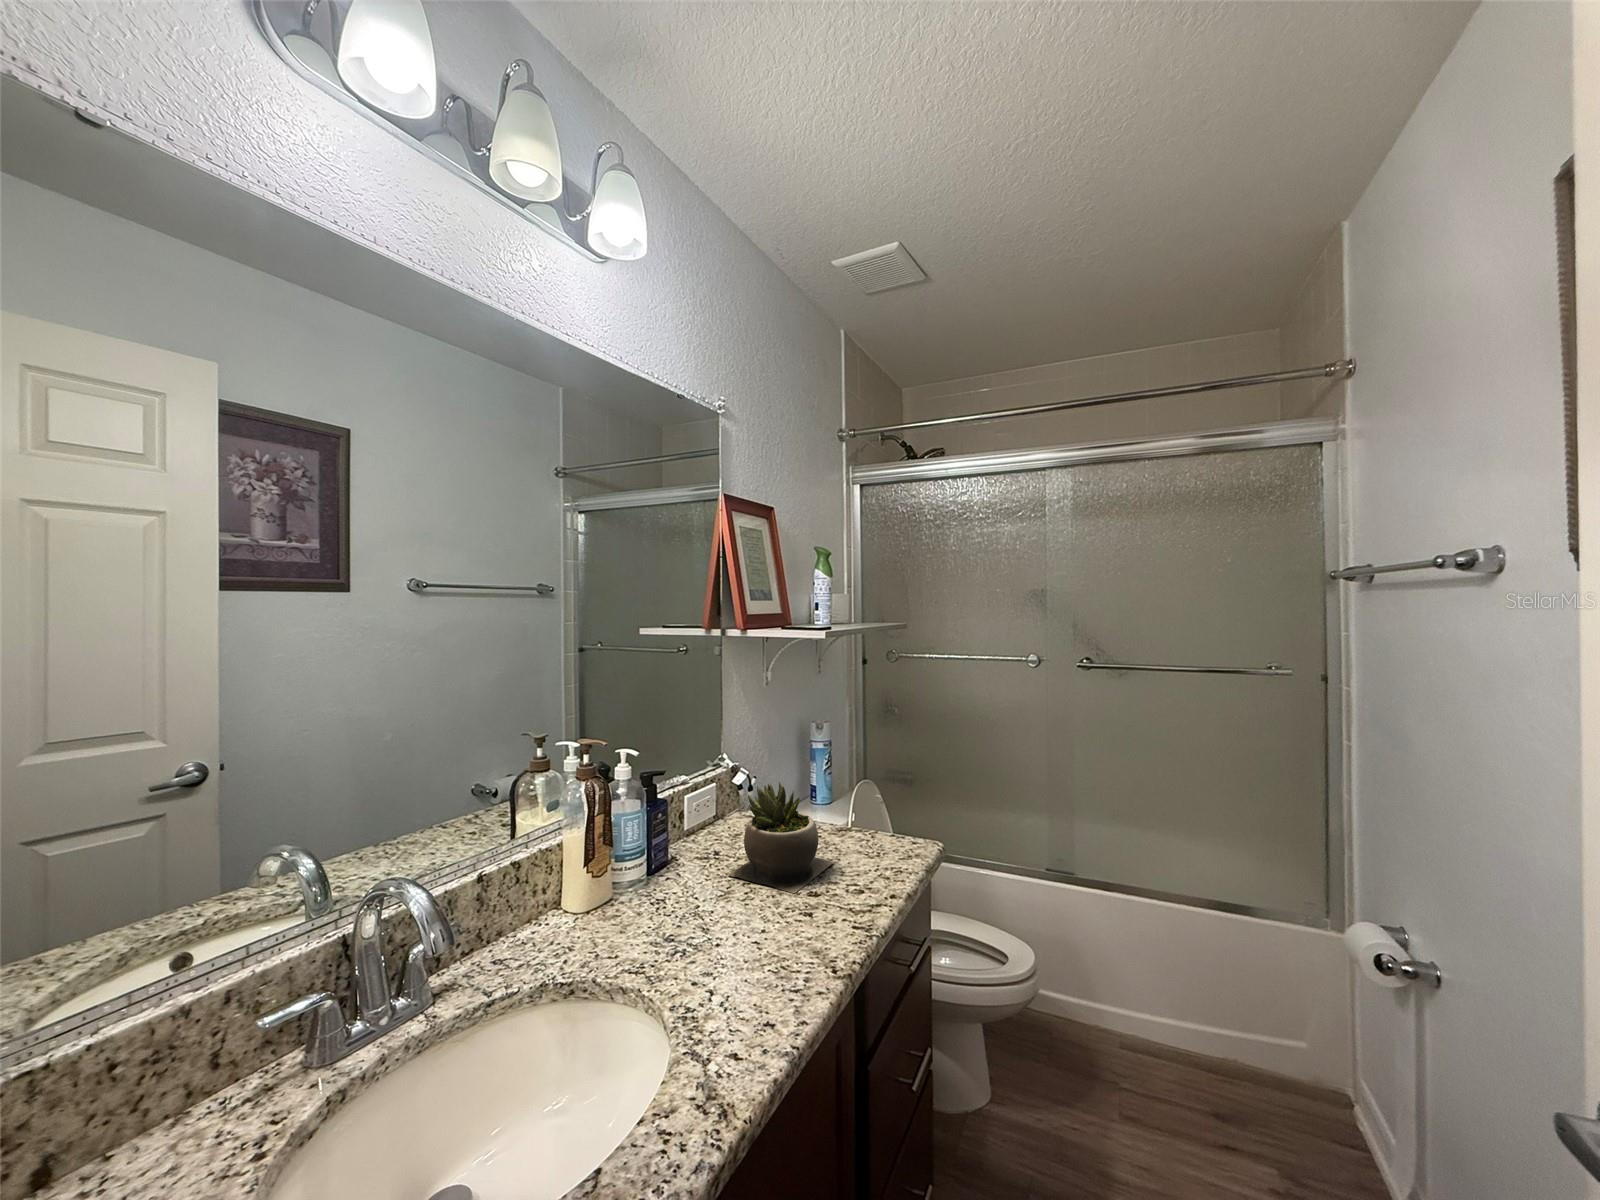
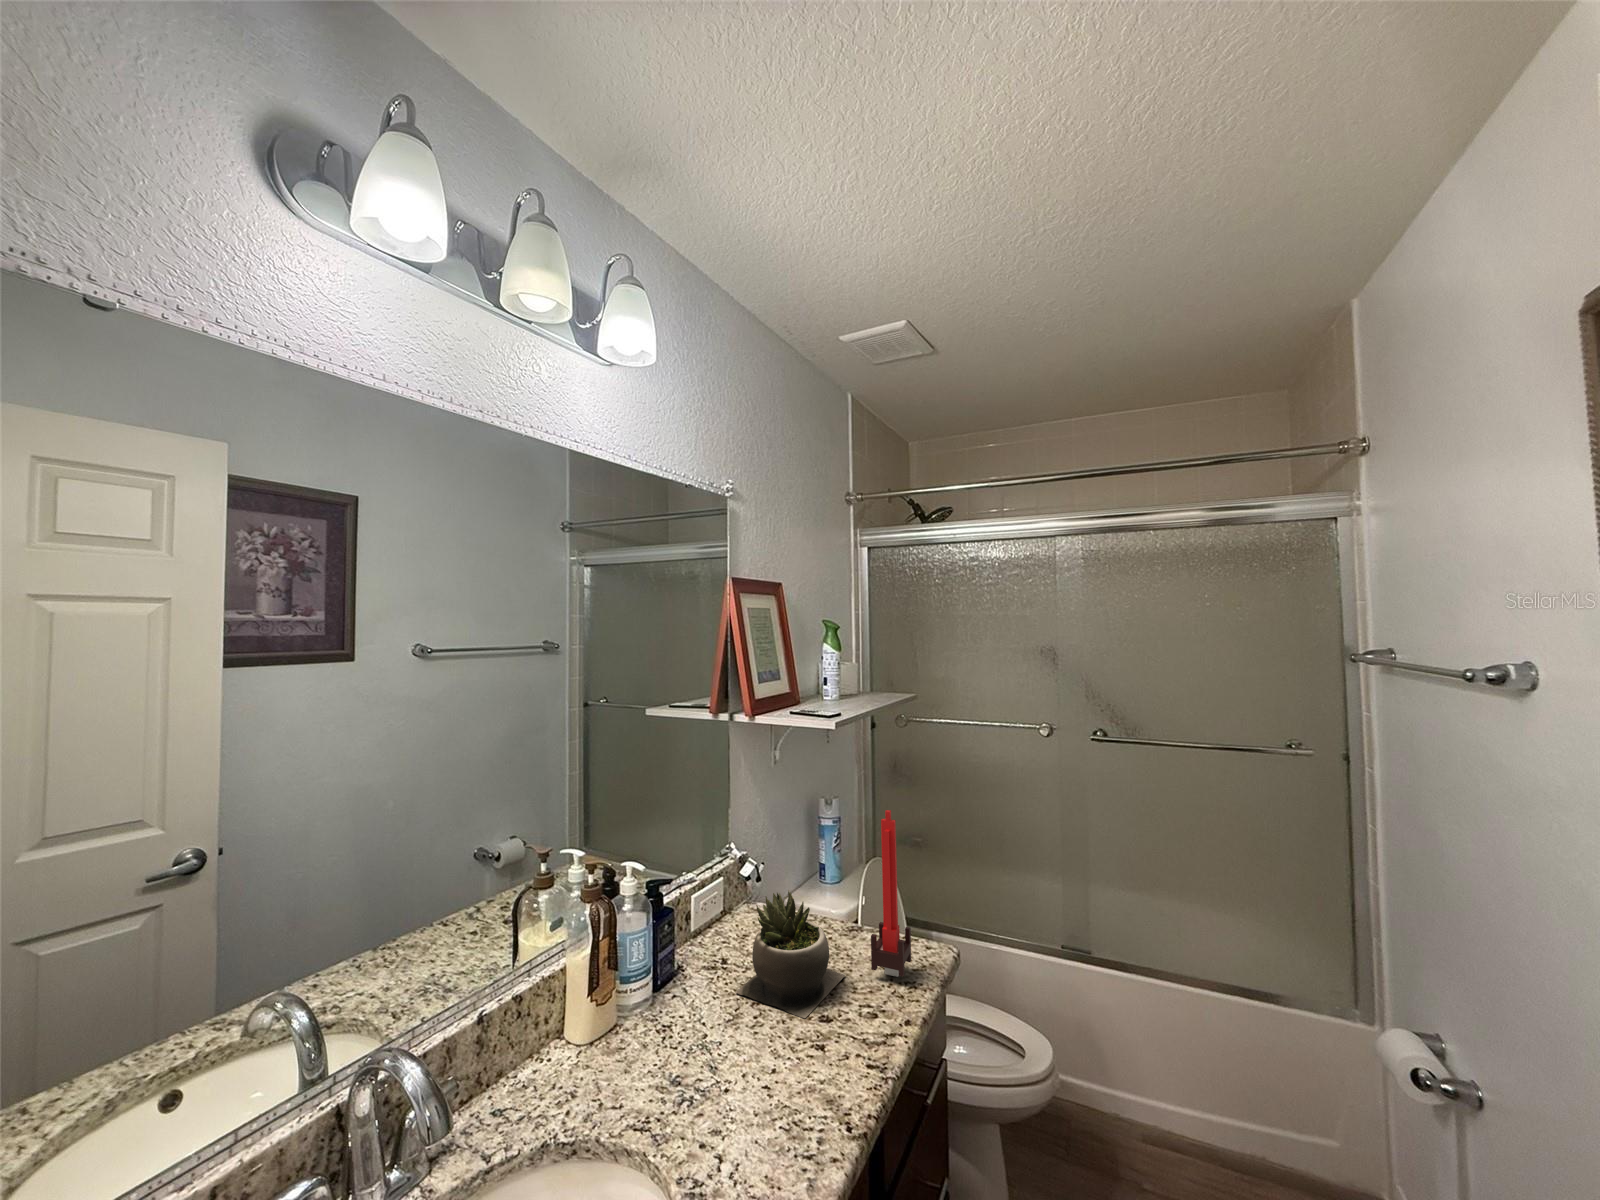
candle: none [859,706,898,863] -> present [871,810,911,977]

